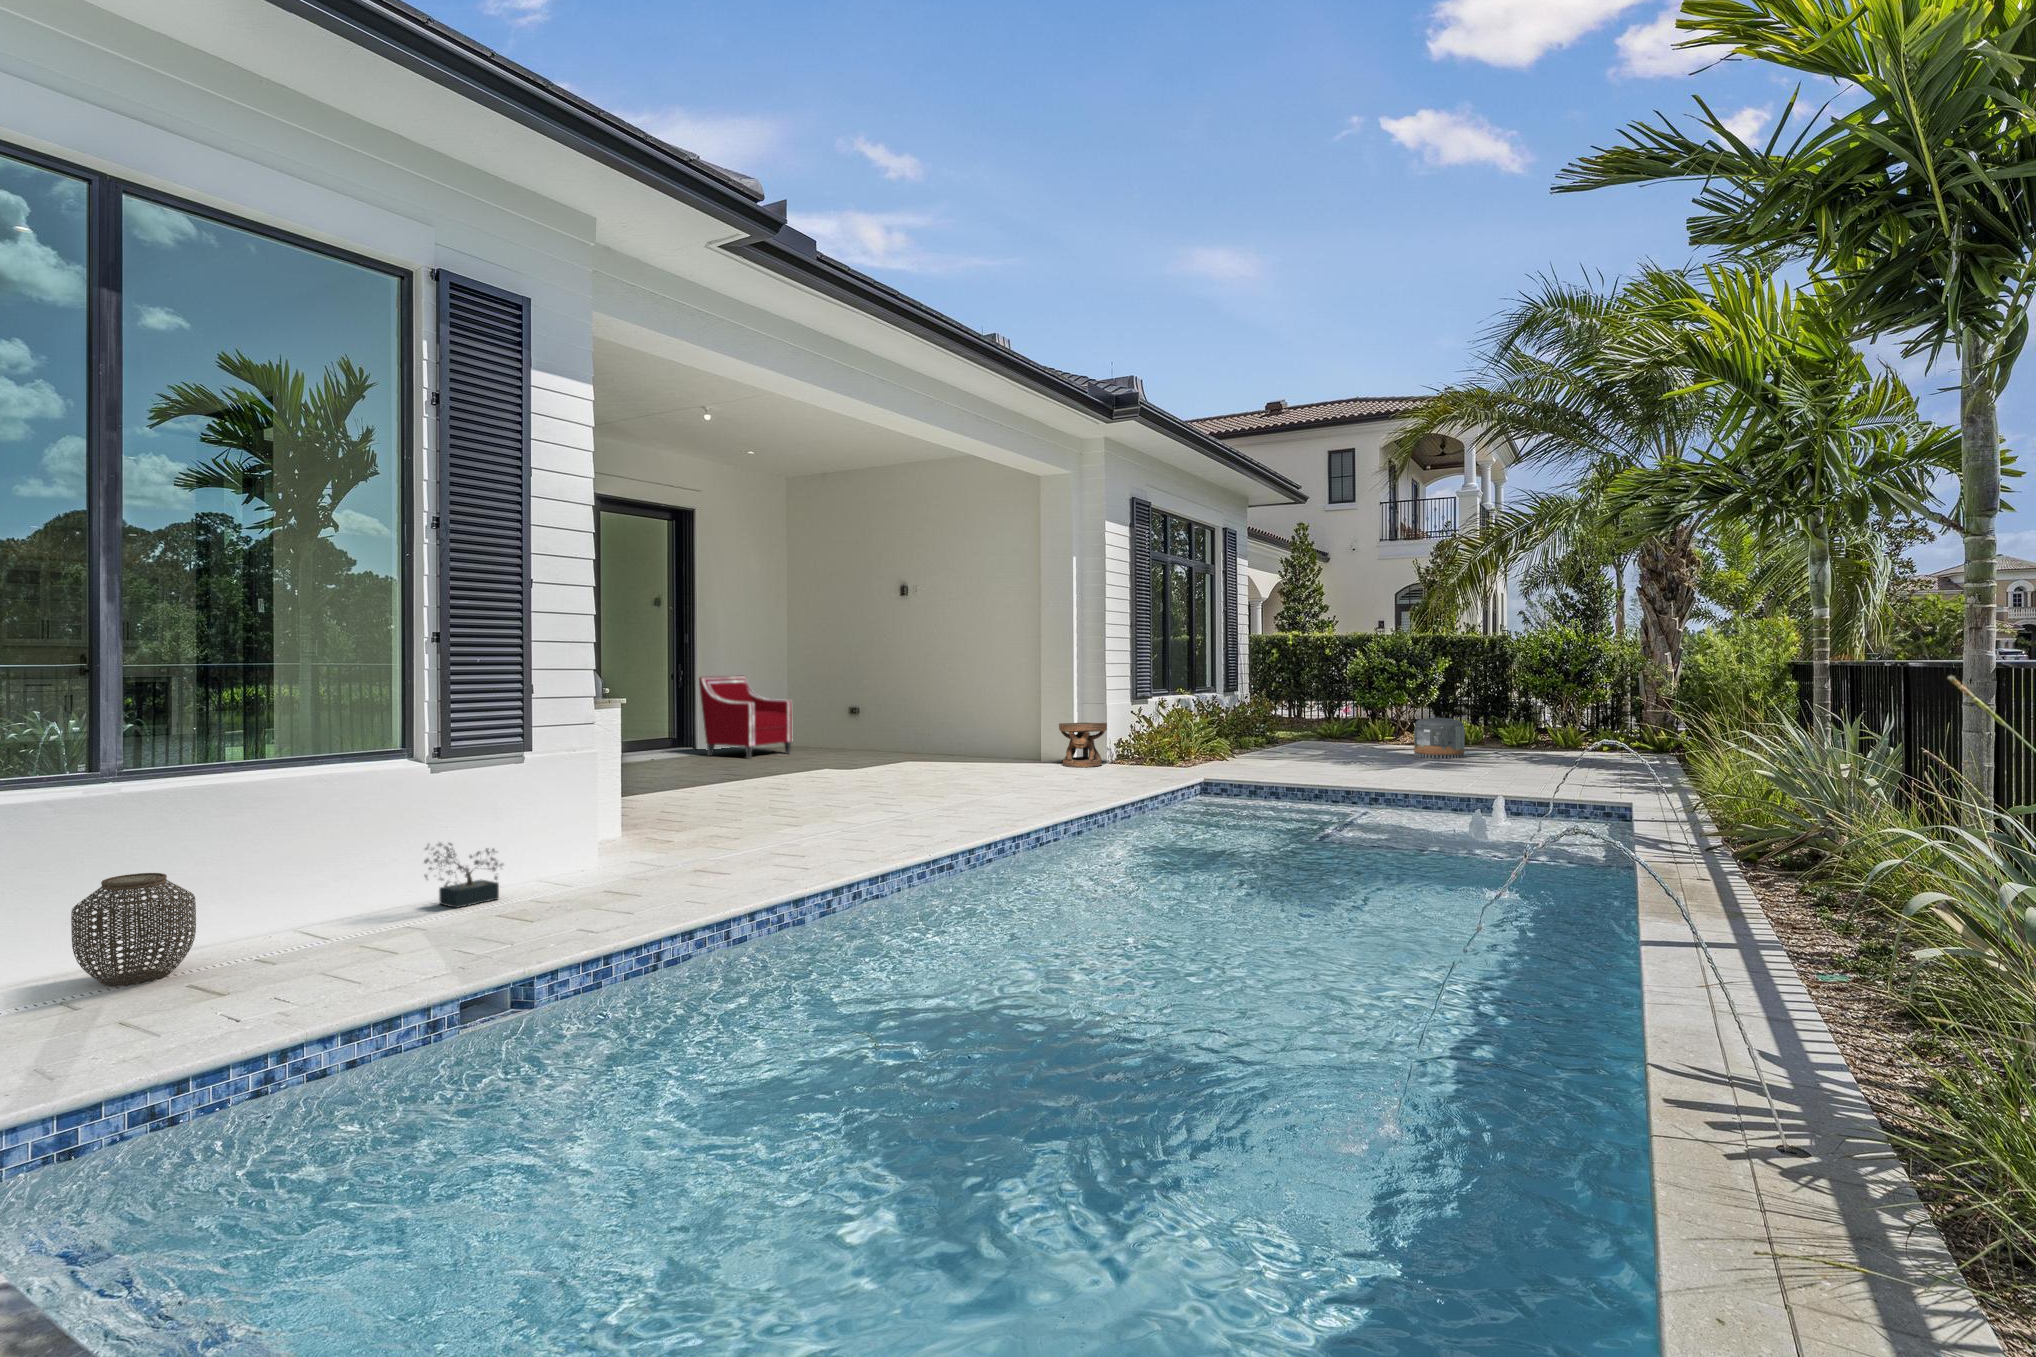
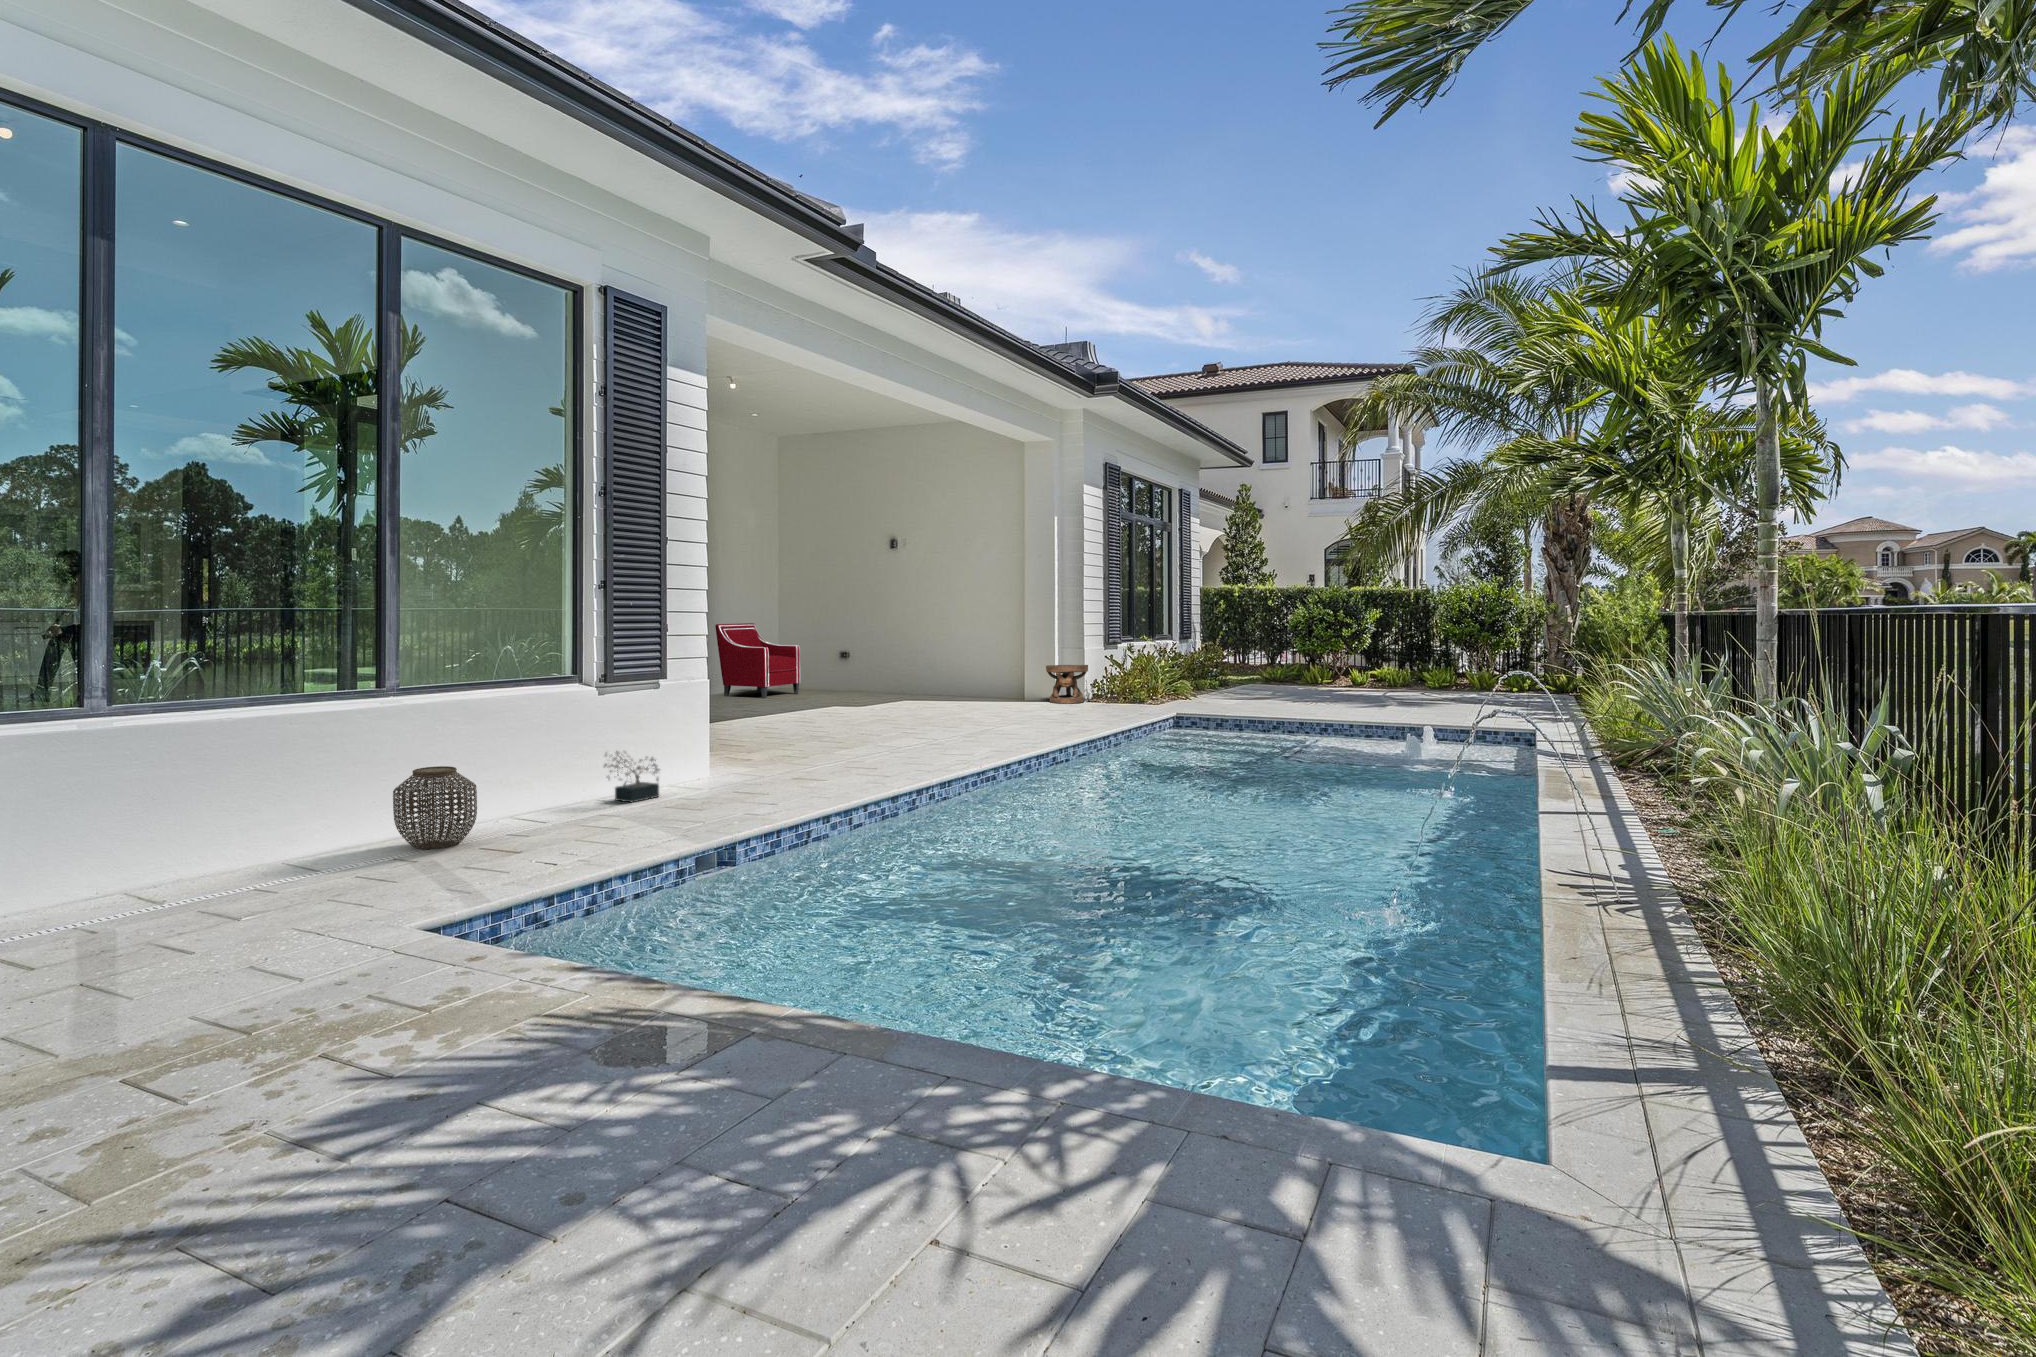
pouf: present [1414,718,1465,758] -> none [1350,661,1394,696]

